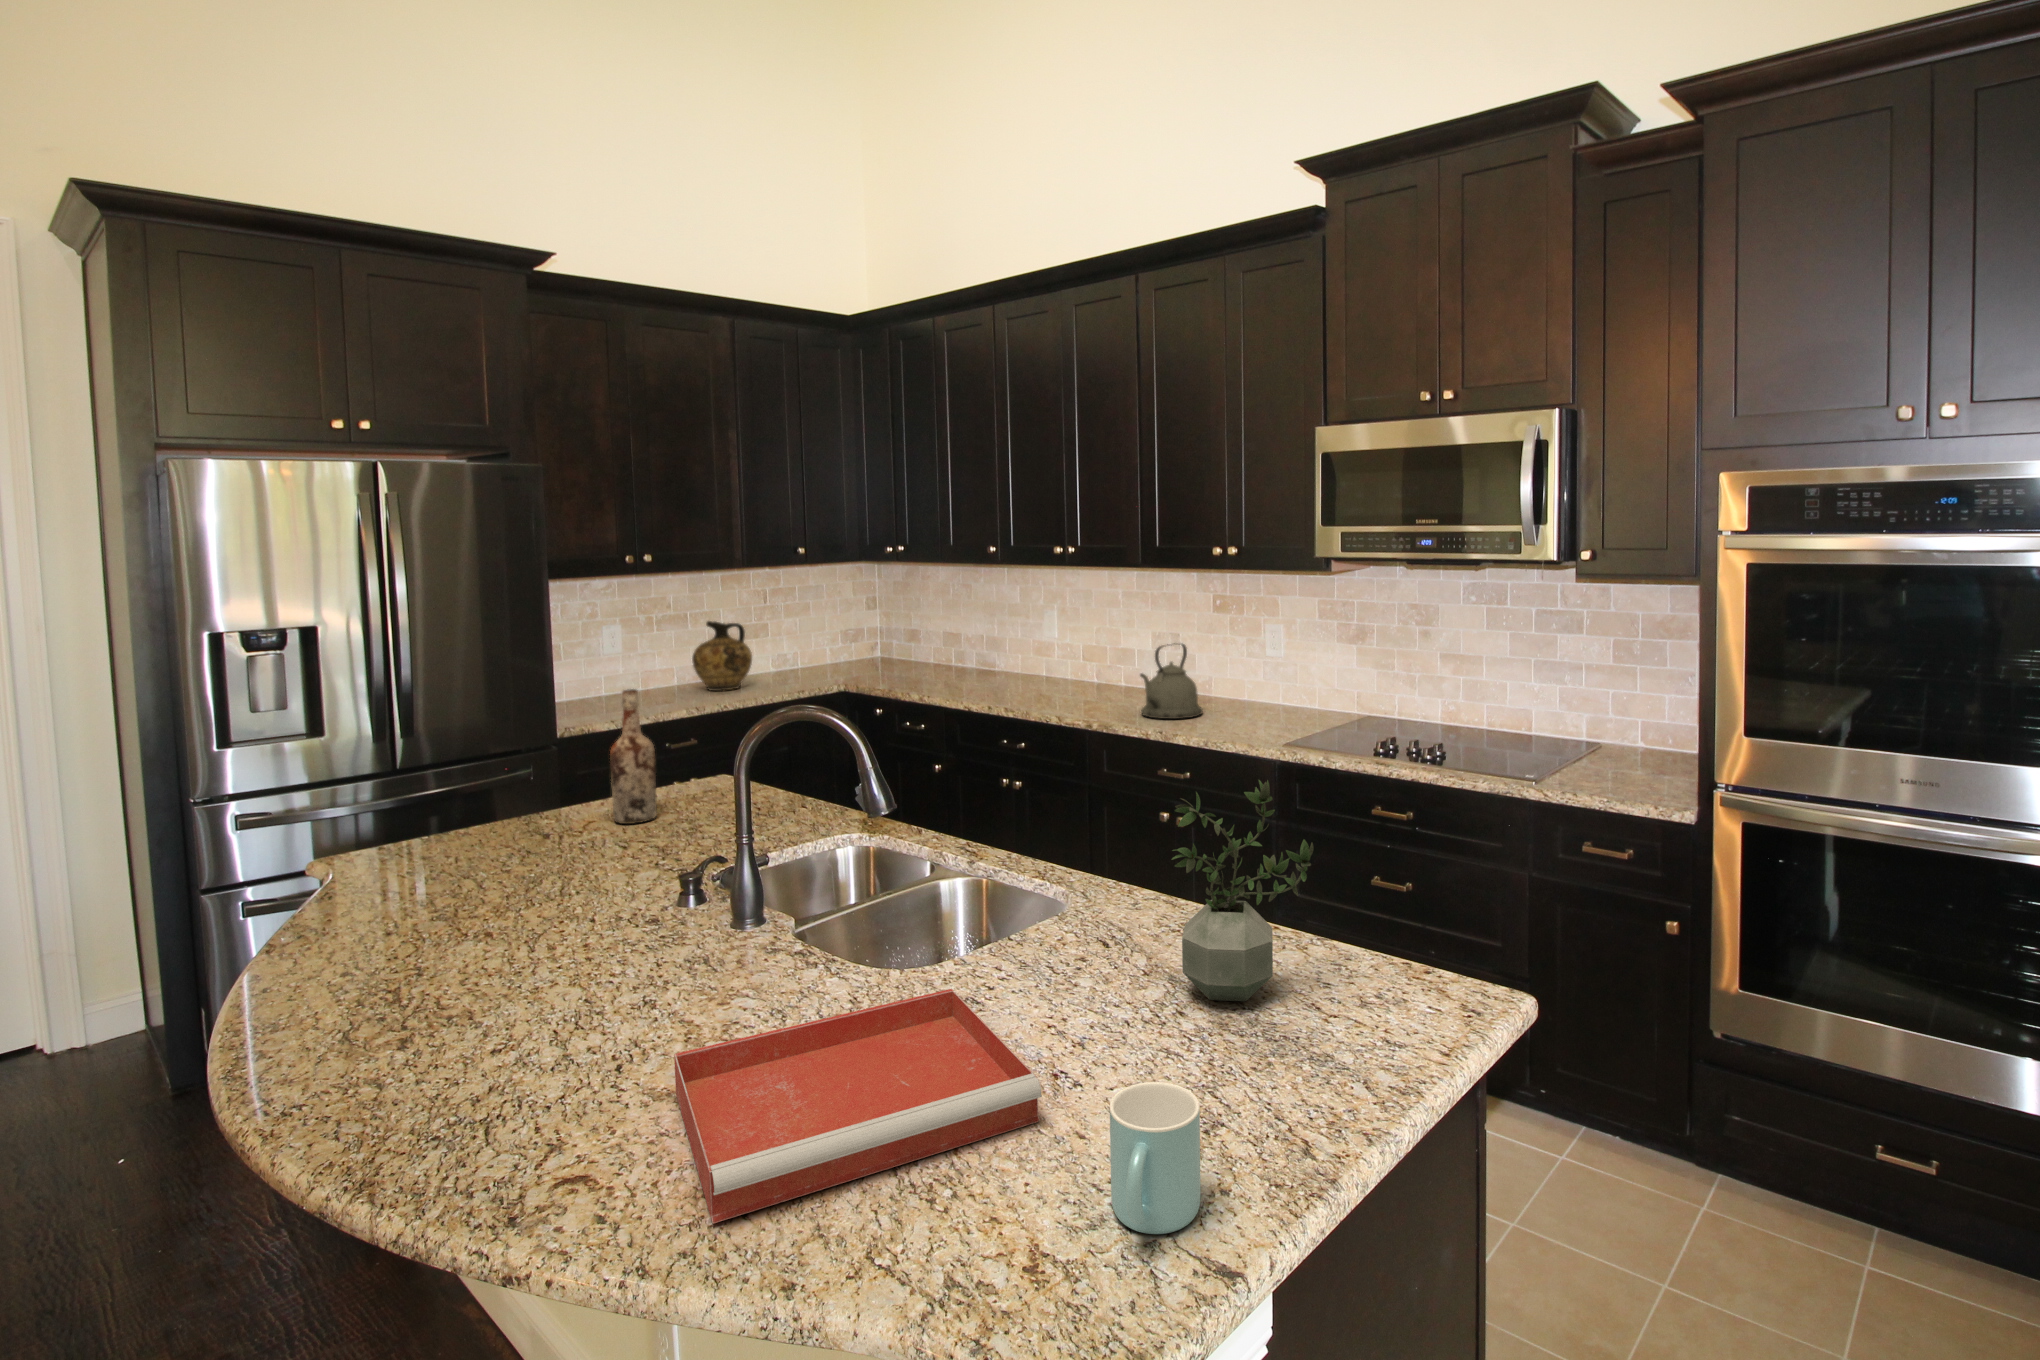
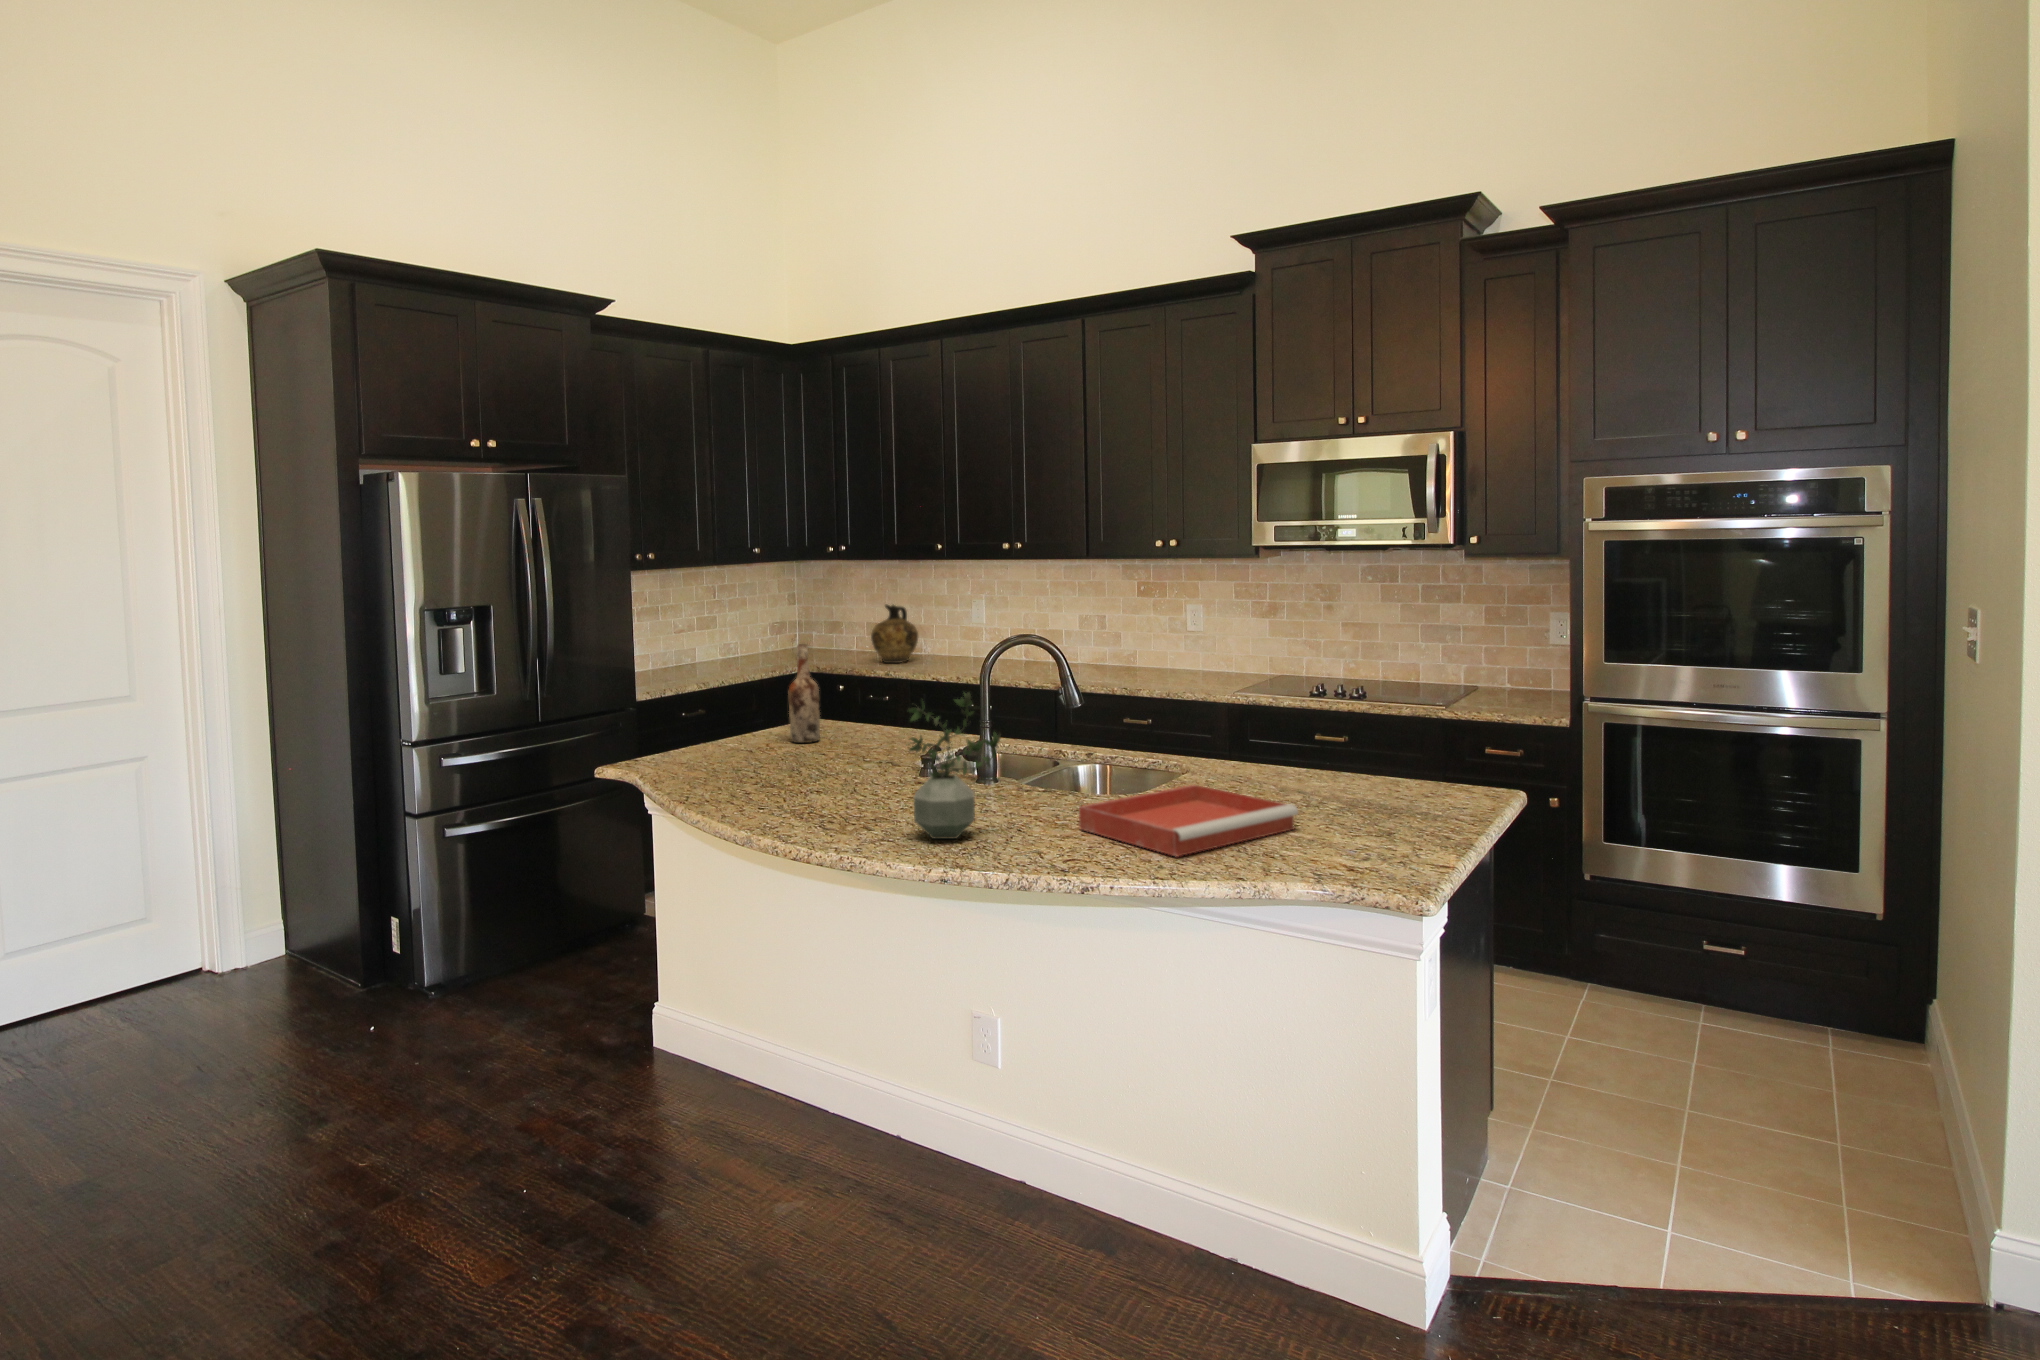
ceramic jug: present [692,621,752,691] -> present [871,605,918,663]
kettle: present [1140,643,1203,719] -> none [1094,620,1145,681]
potted plant: present [1172,780,1313,1001] -> present [908,693,1001,839]
mug: present [1110,1082,1201,1234] -> none [1366,788,1415,851]

